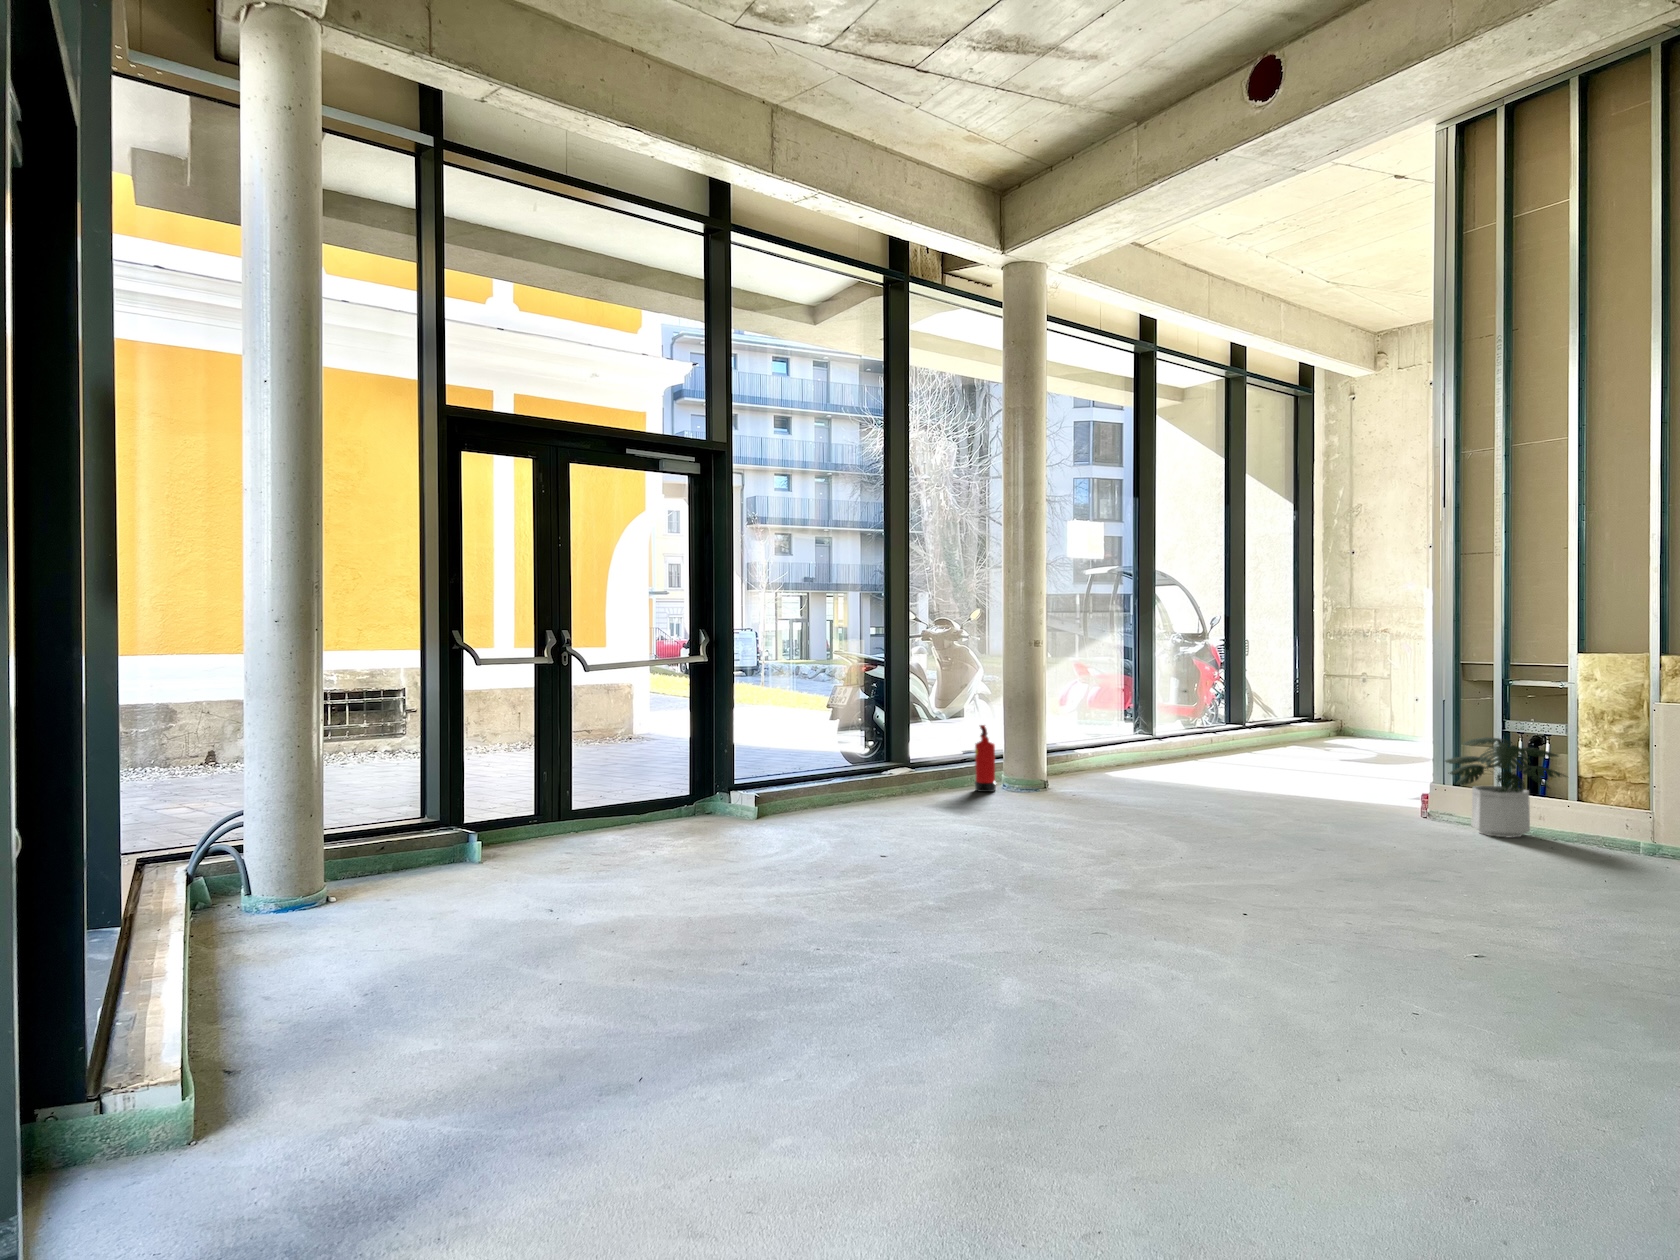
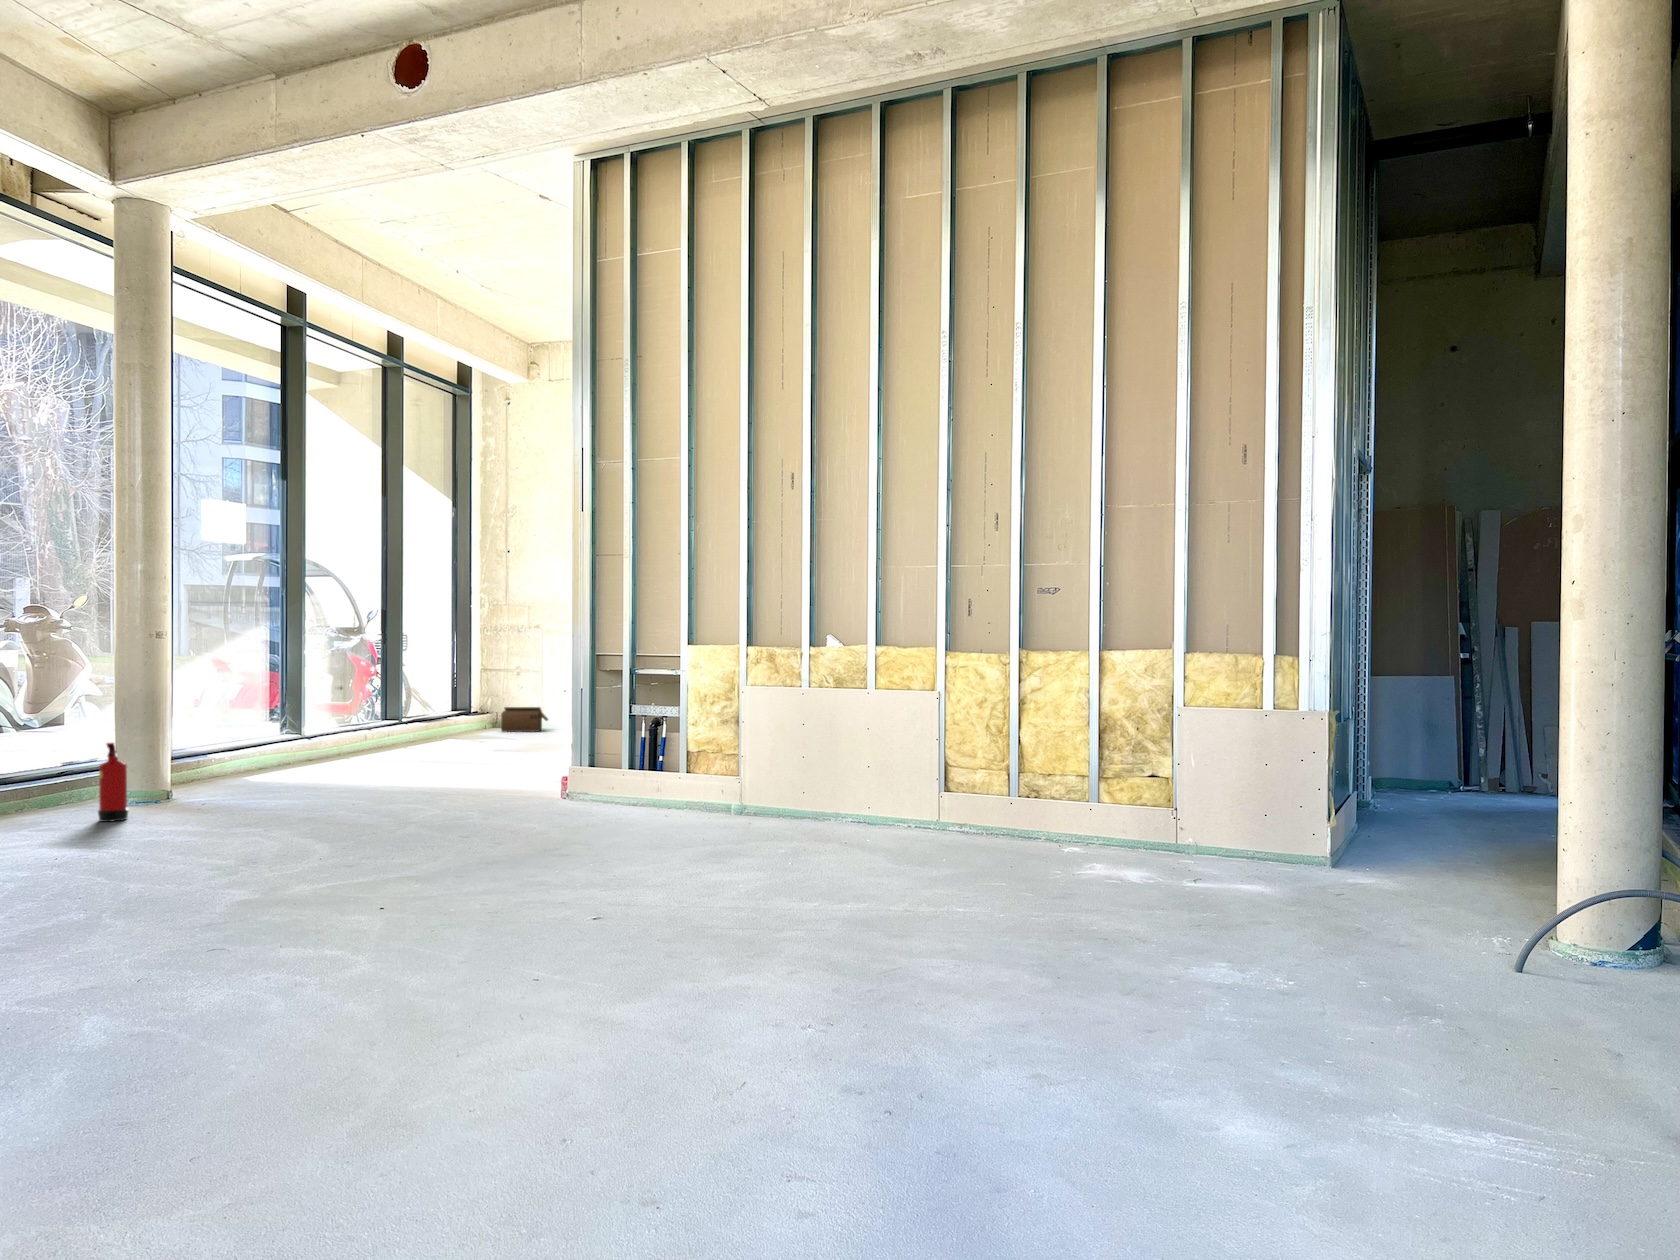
cardboard box: none [1350,716,1406,744] -> present [501,707,548,732]
potted plant: present [1445,737,1566,838] -> none [592,724,683,807]

